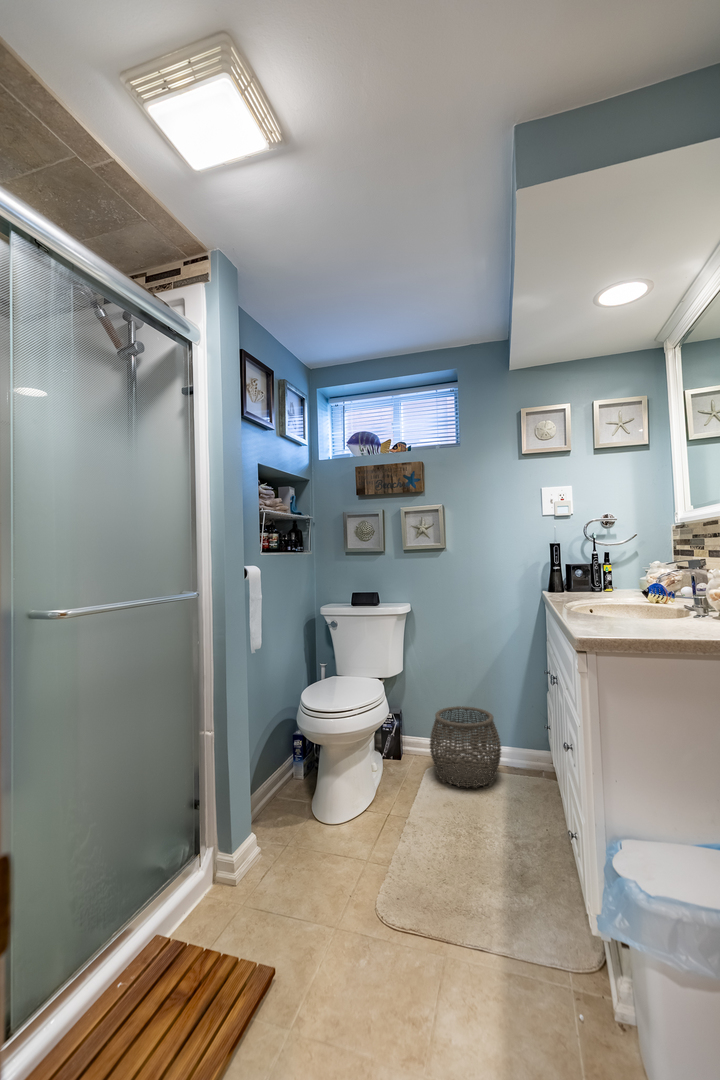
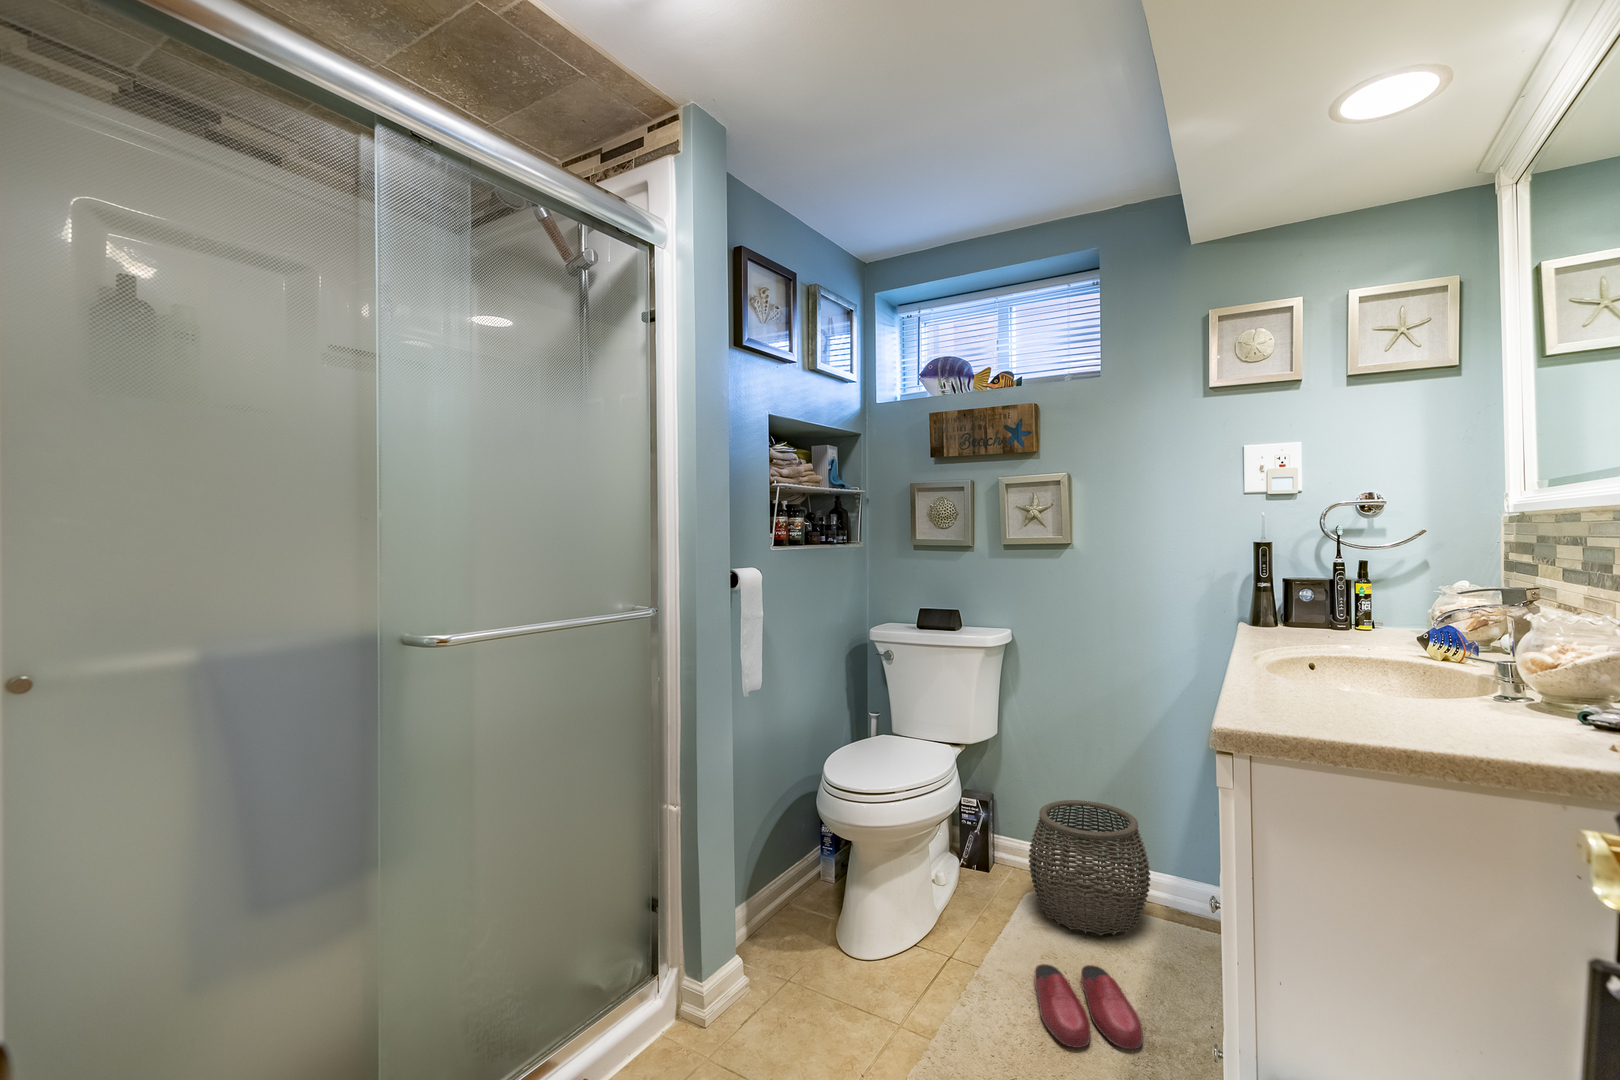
slippers: none [444,806,513,856] -> present [1035,964,1143,1049]

